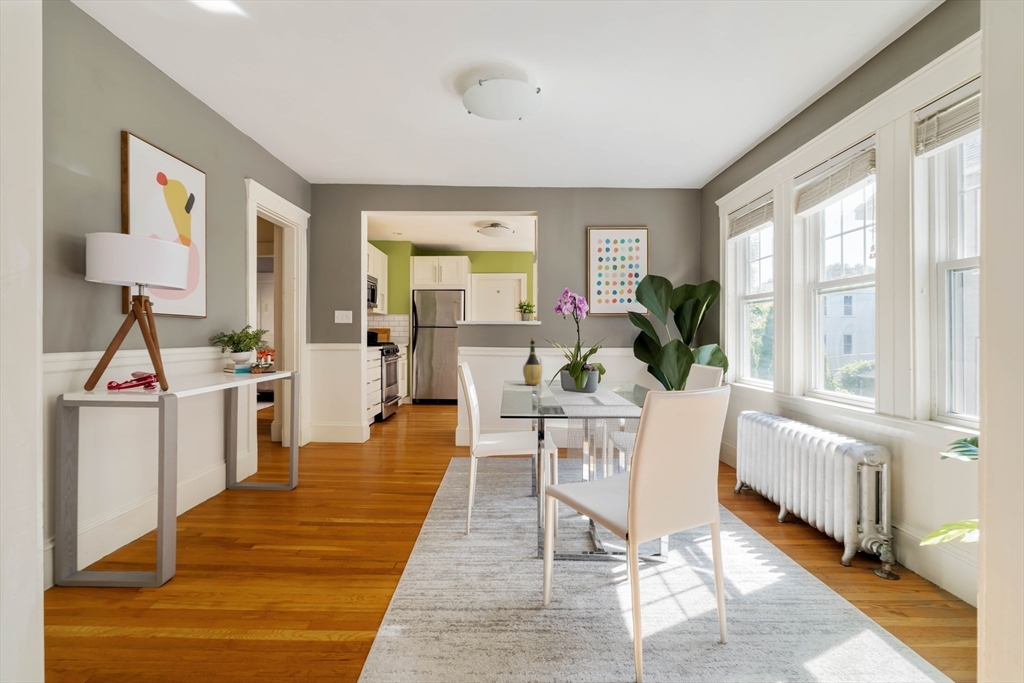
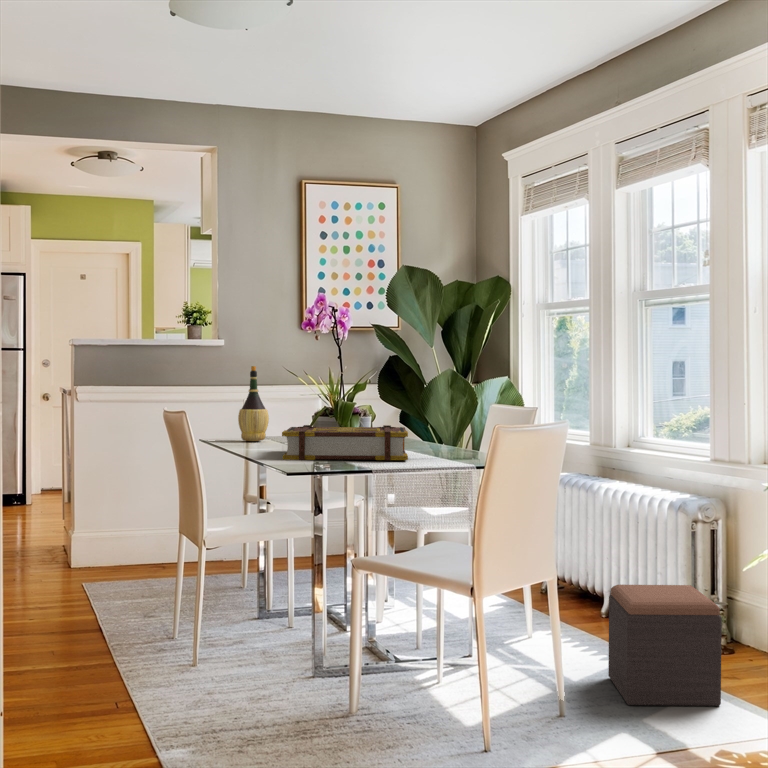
book: none [525,377,620,406] -> present [282,425,408,460]
footstool: none [775,517,886,649] -> present [608,585,722,706]

